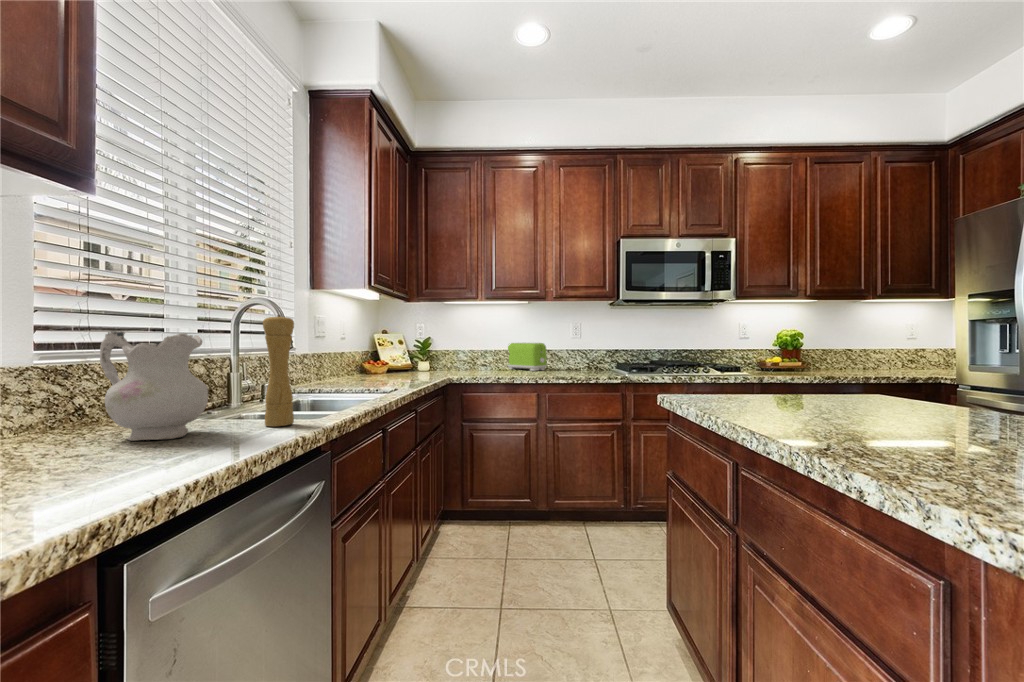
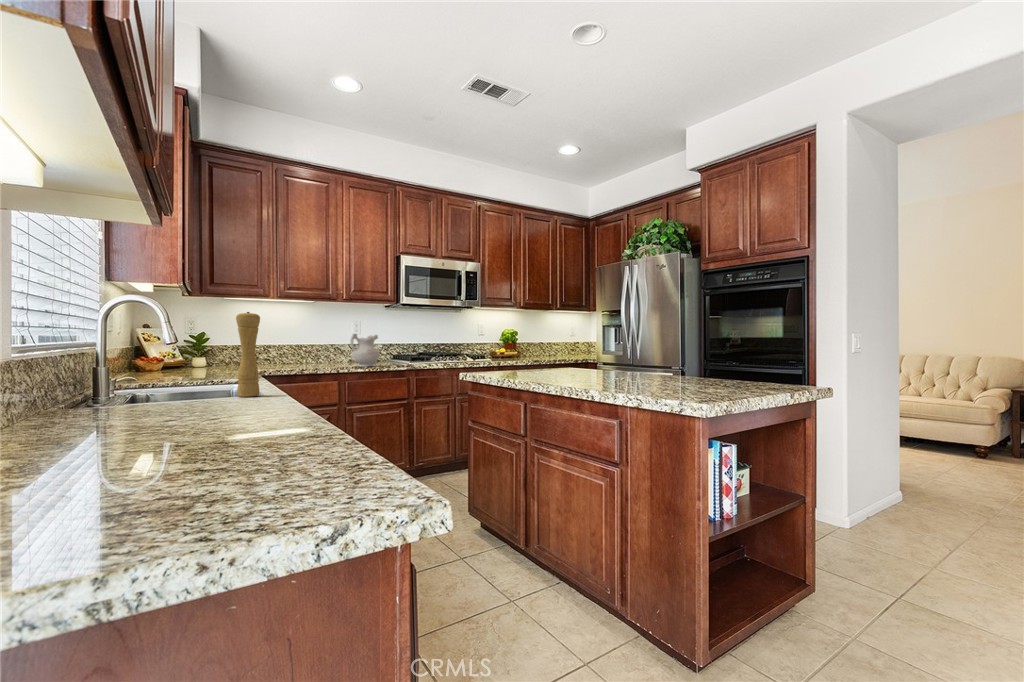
ceramic pitcher: present [100,331,208,441] -> present [350,334,379,367]
toaster: present [507,343,546,371] -> none [291,338,332,363]

